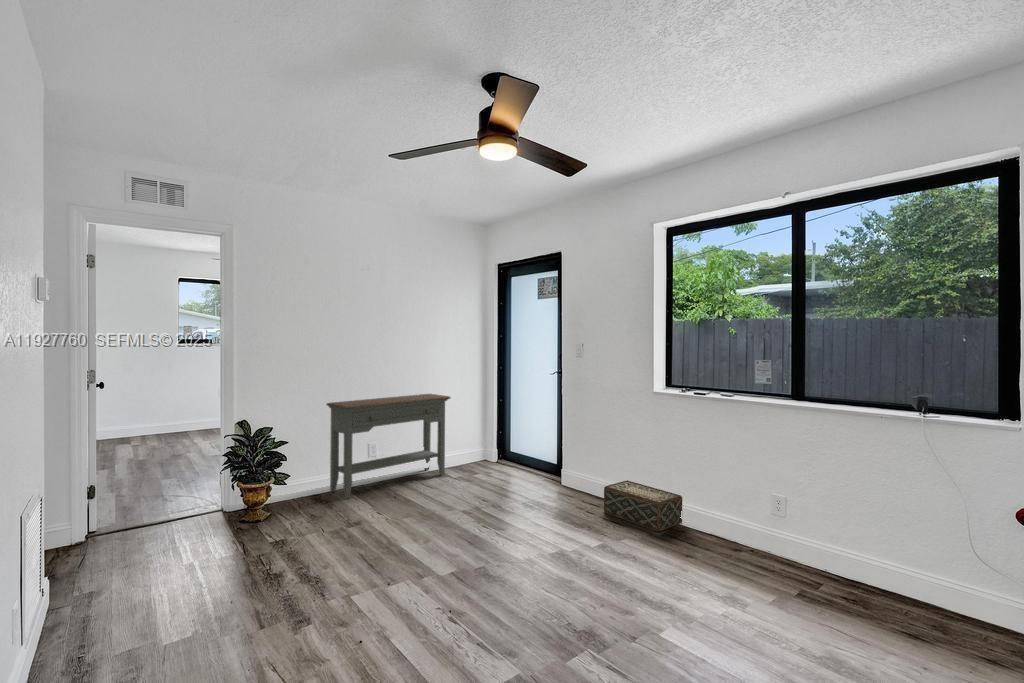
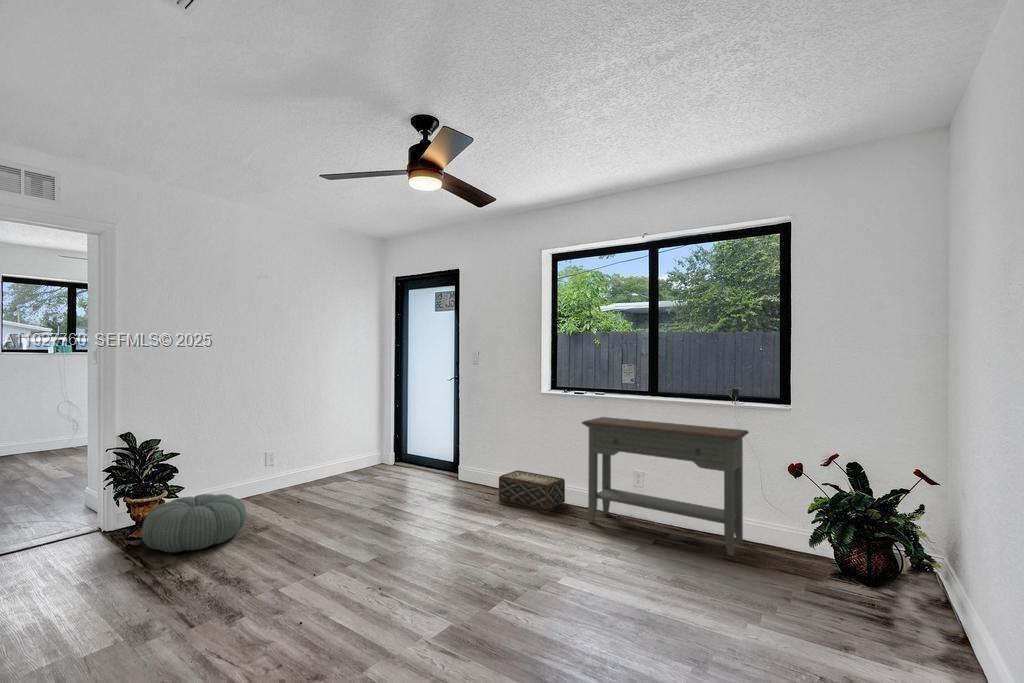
console table: present [326,394,451,499] -> present [582,417,749,556]
pouf: none [244,484,340,541] -> present [141,494,246,552]

